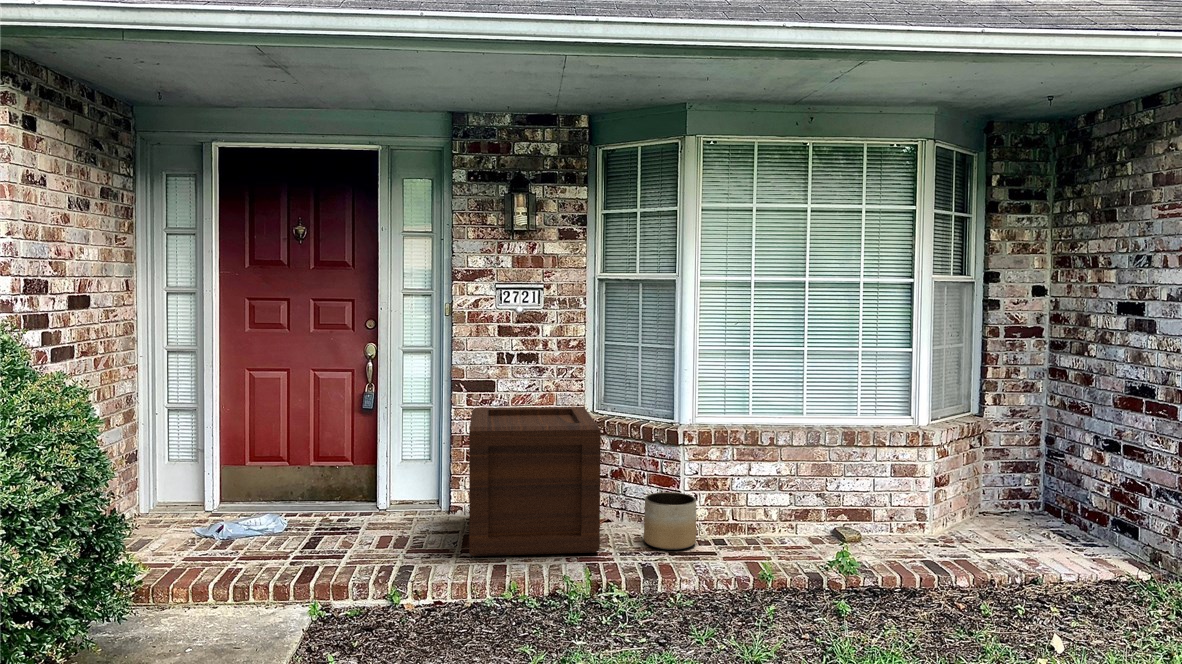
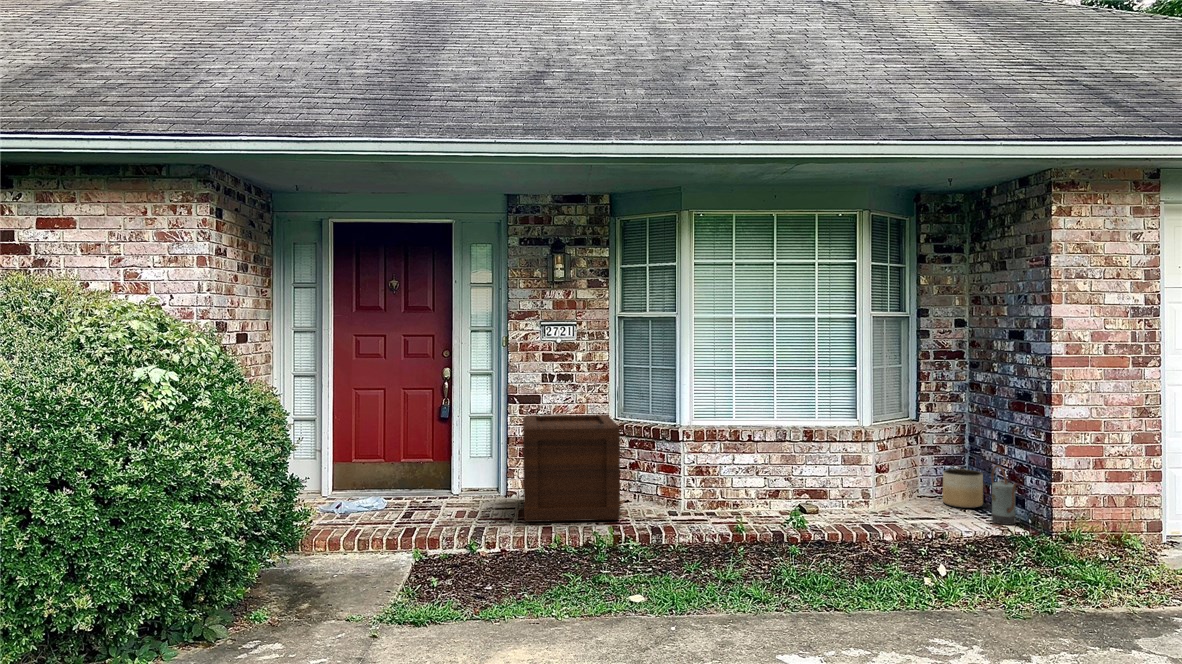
watering can: none [1087,480,1132,560] -> present [991,465,1017,525]
planter: present [644,492,696,550] -> present [942,469,983,508]

